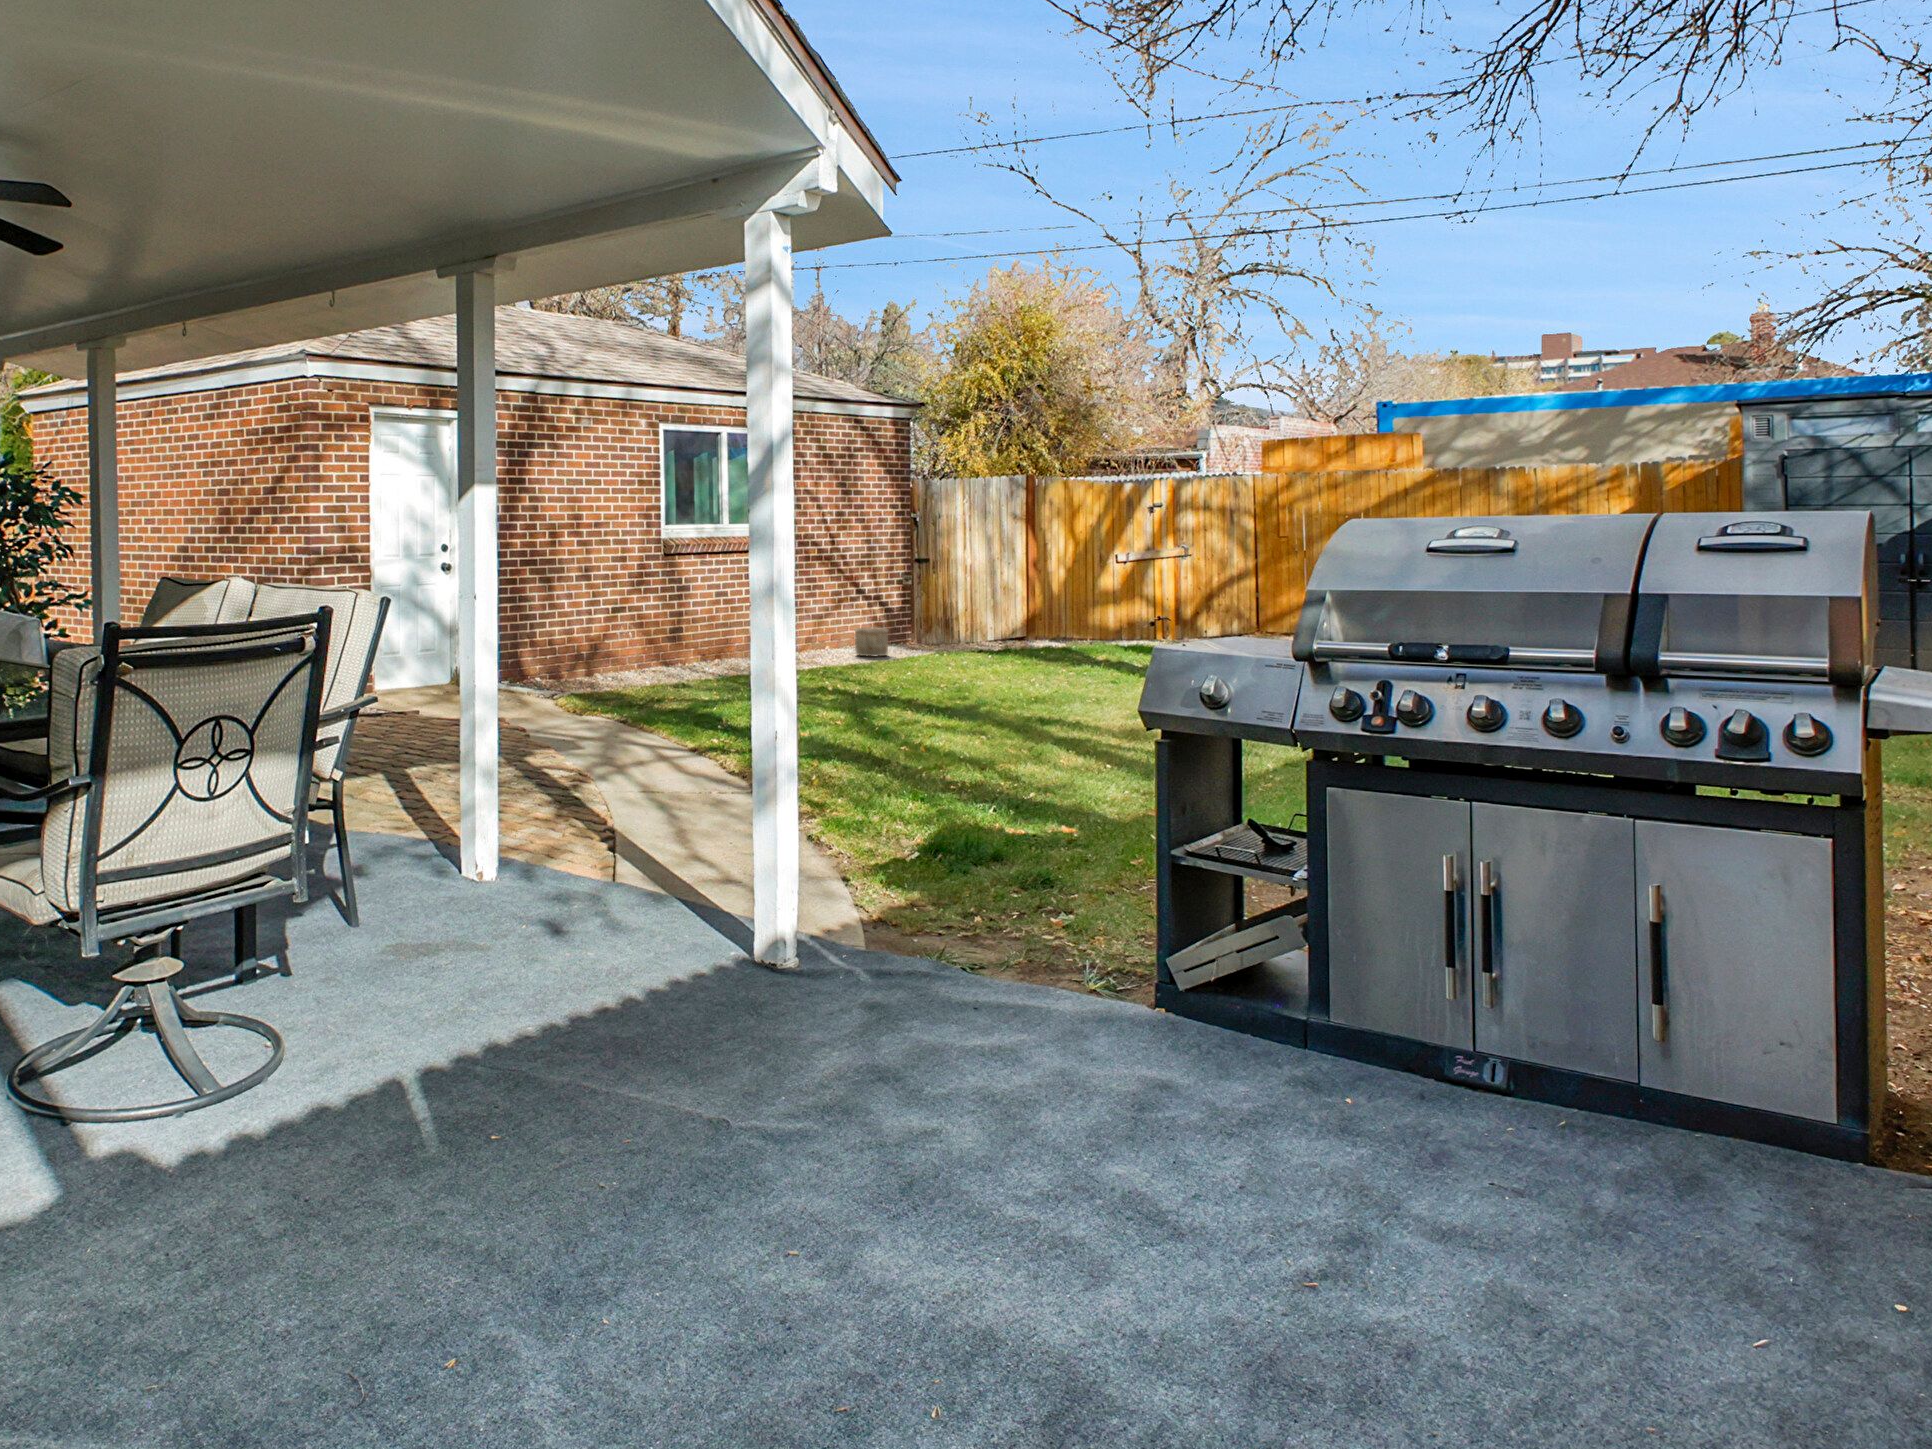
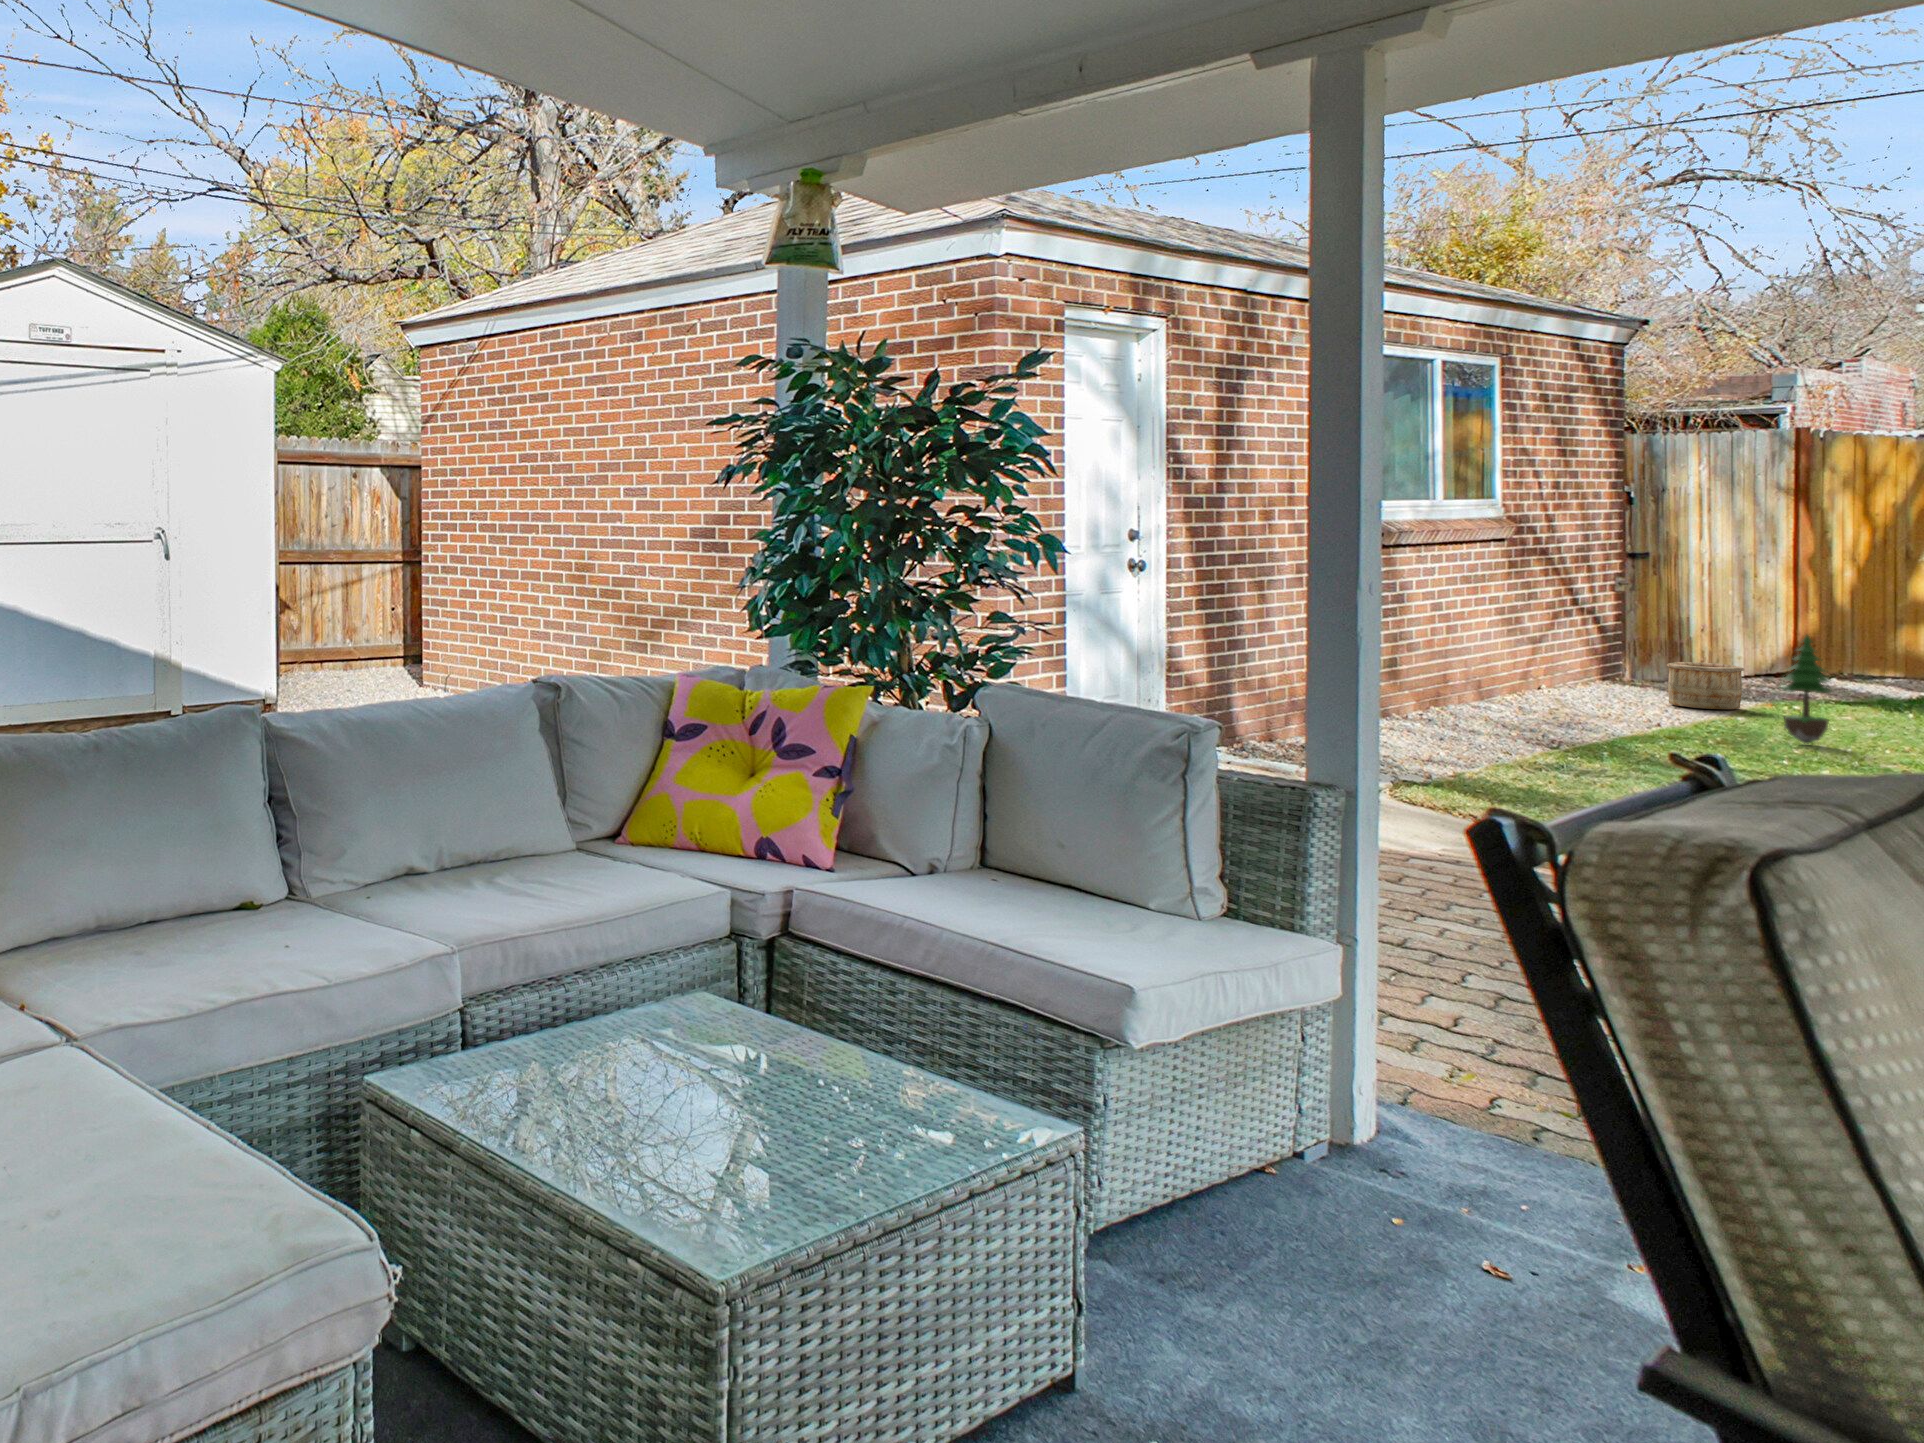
potted tree: none [831,606,854,673] -> present [1778,635,1831,744]

